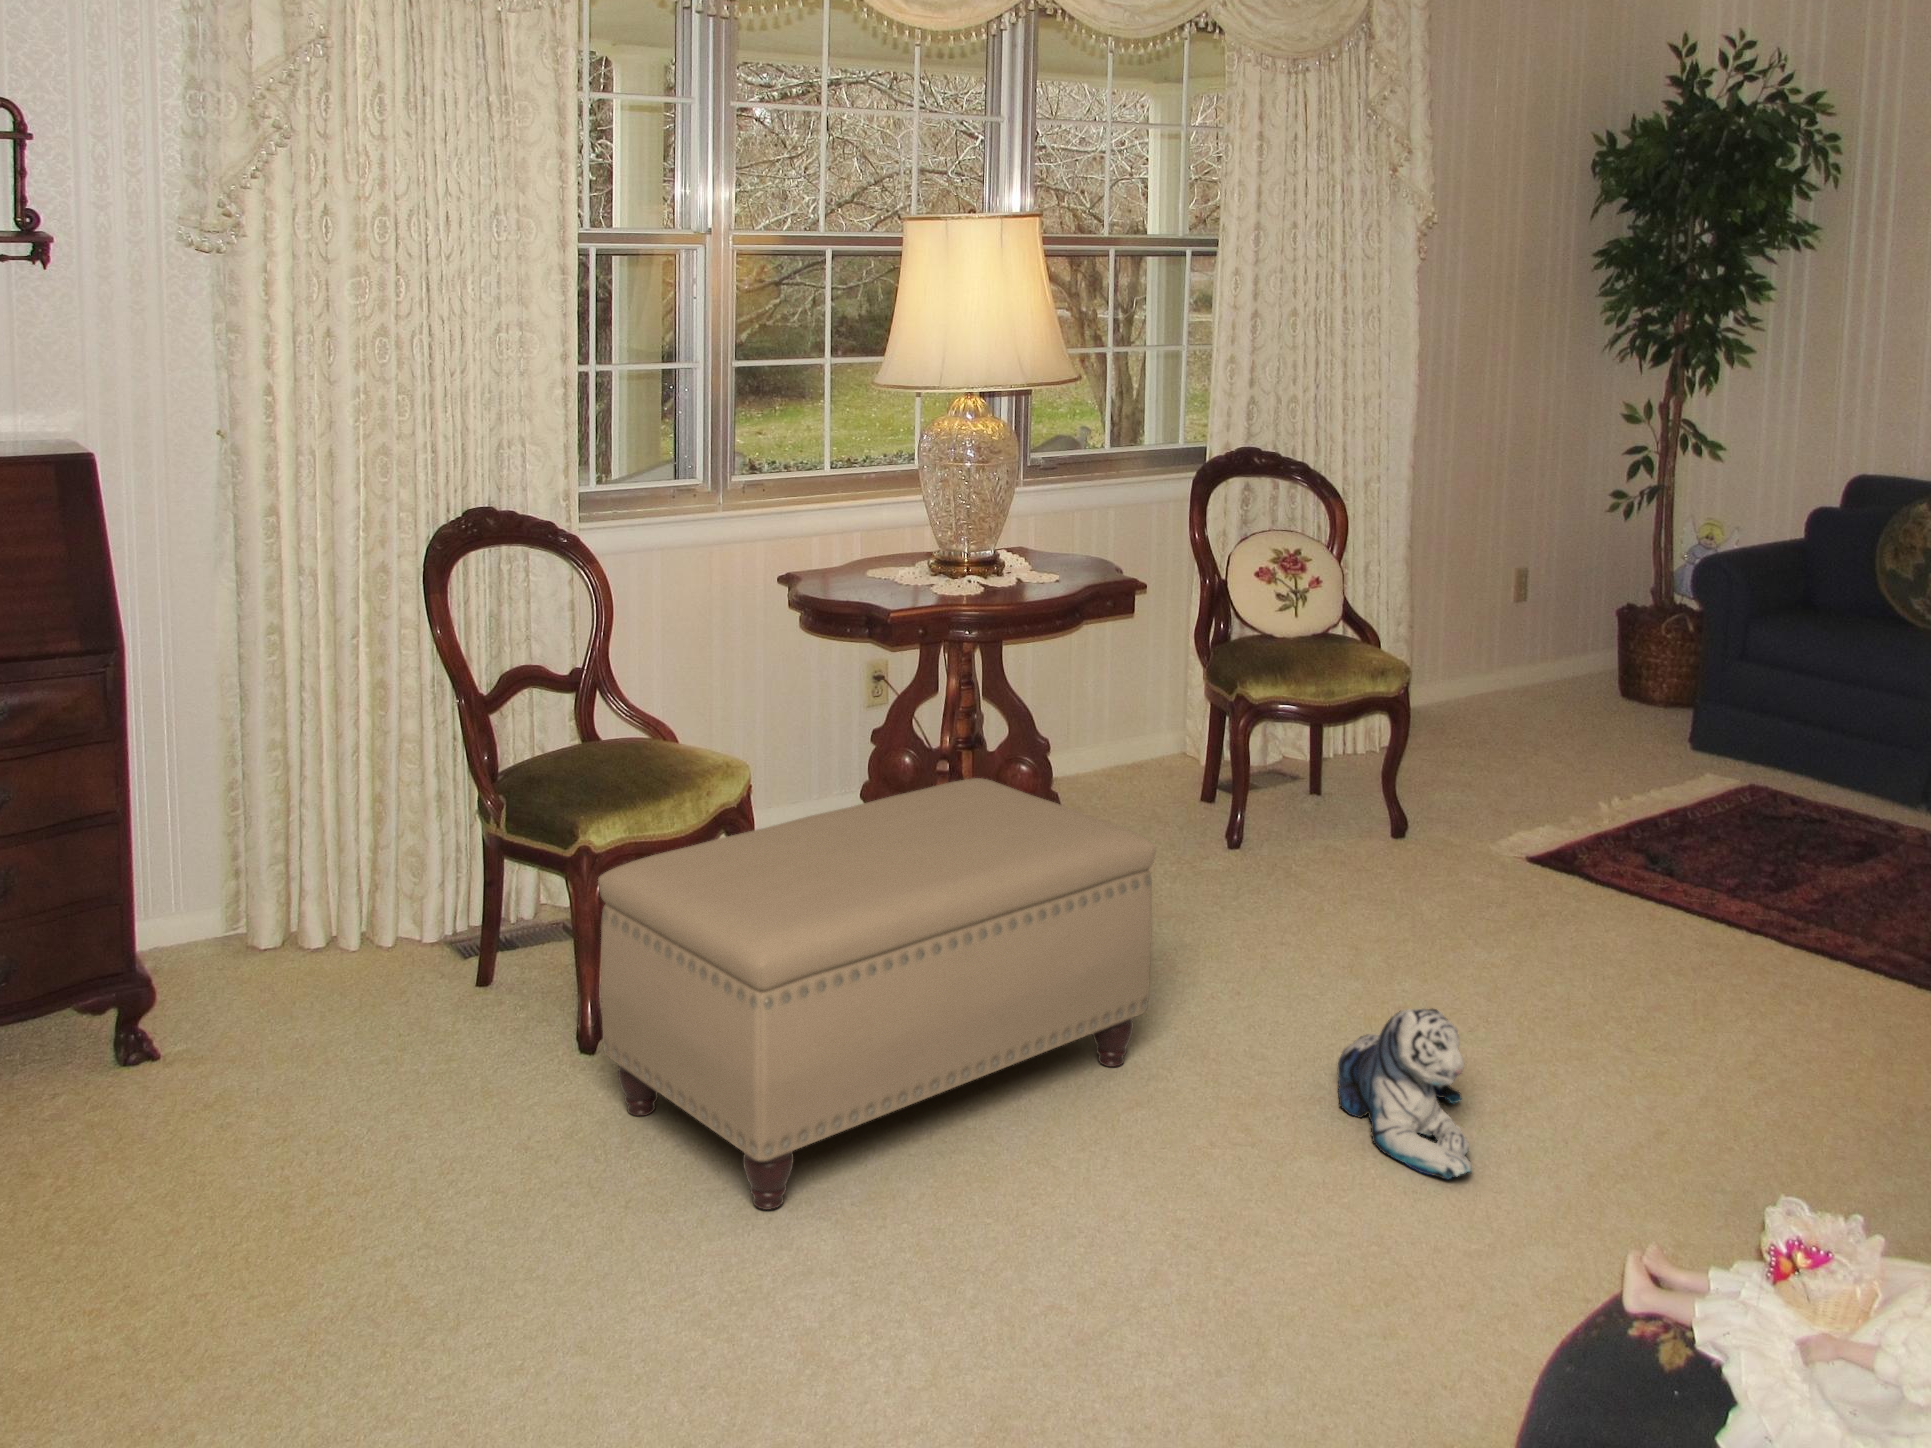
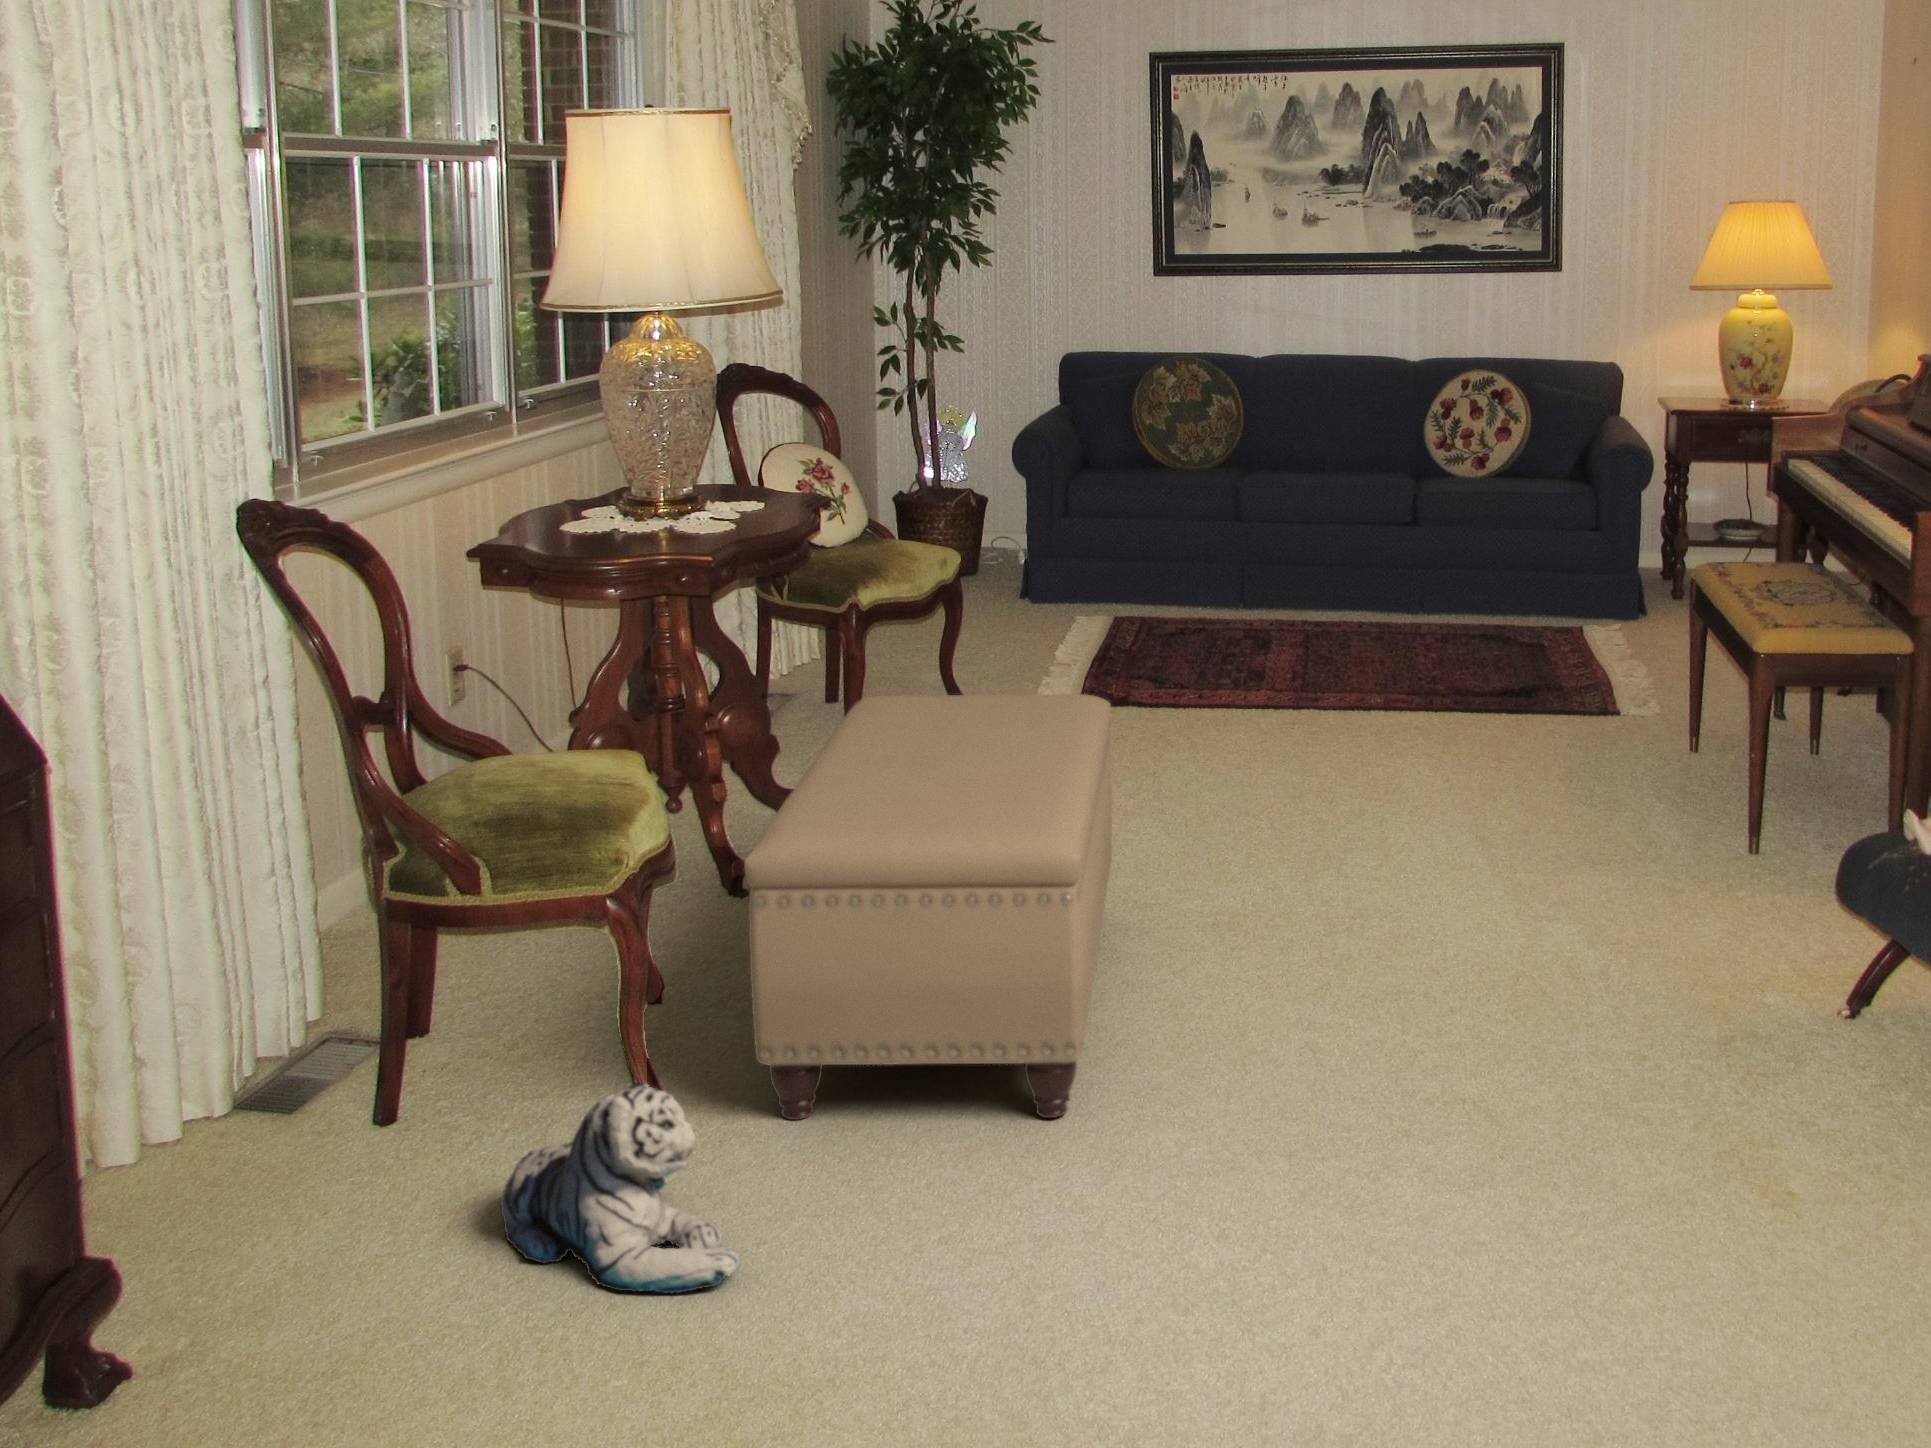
plush toy: present [1338,1008,1472,1179] -> present [501,1083,741,1293]

